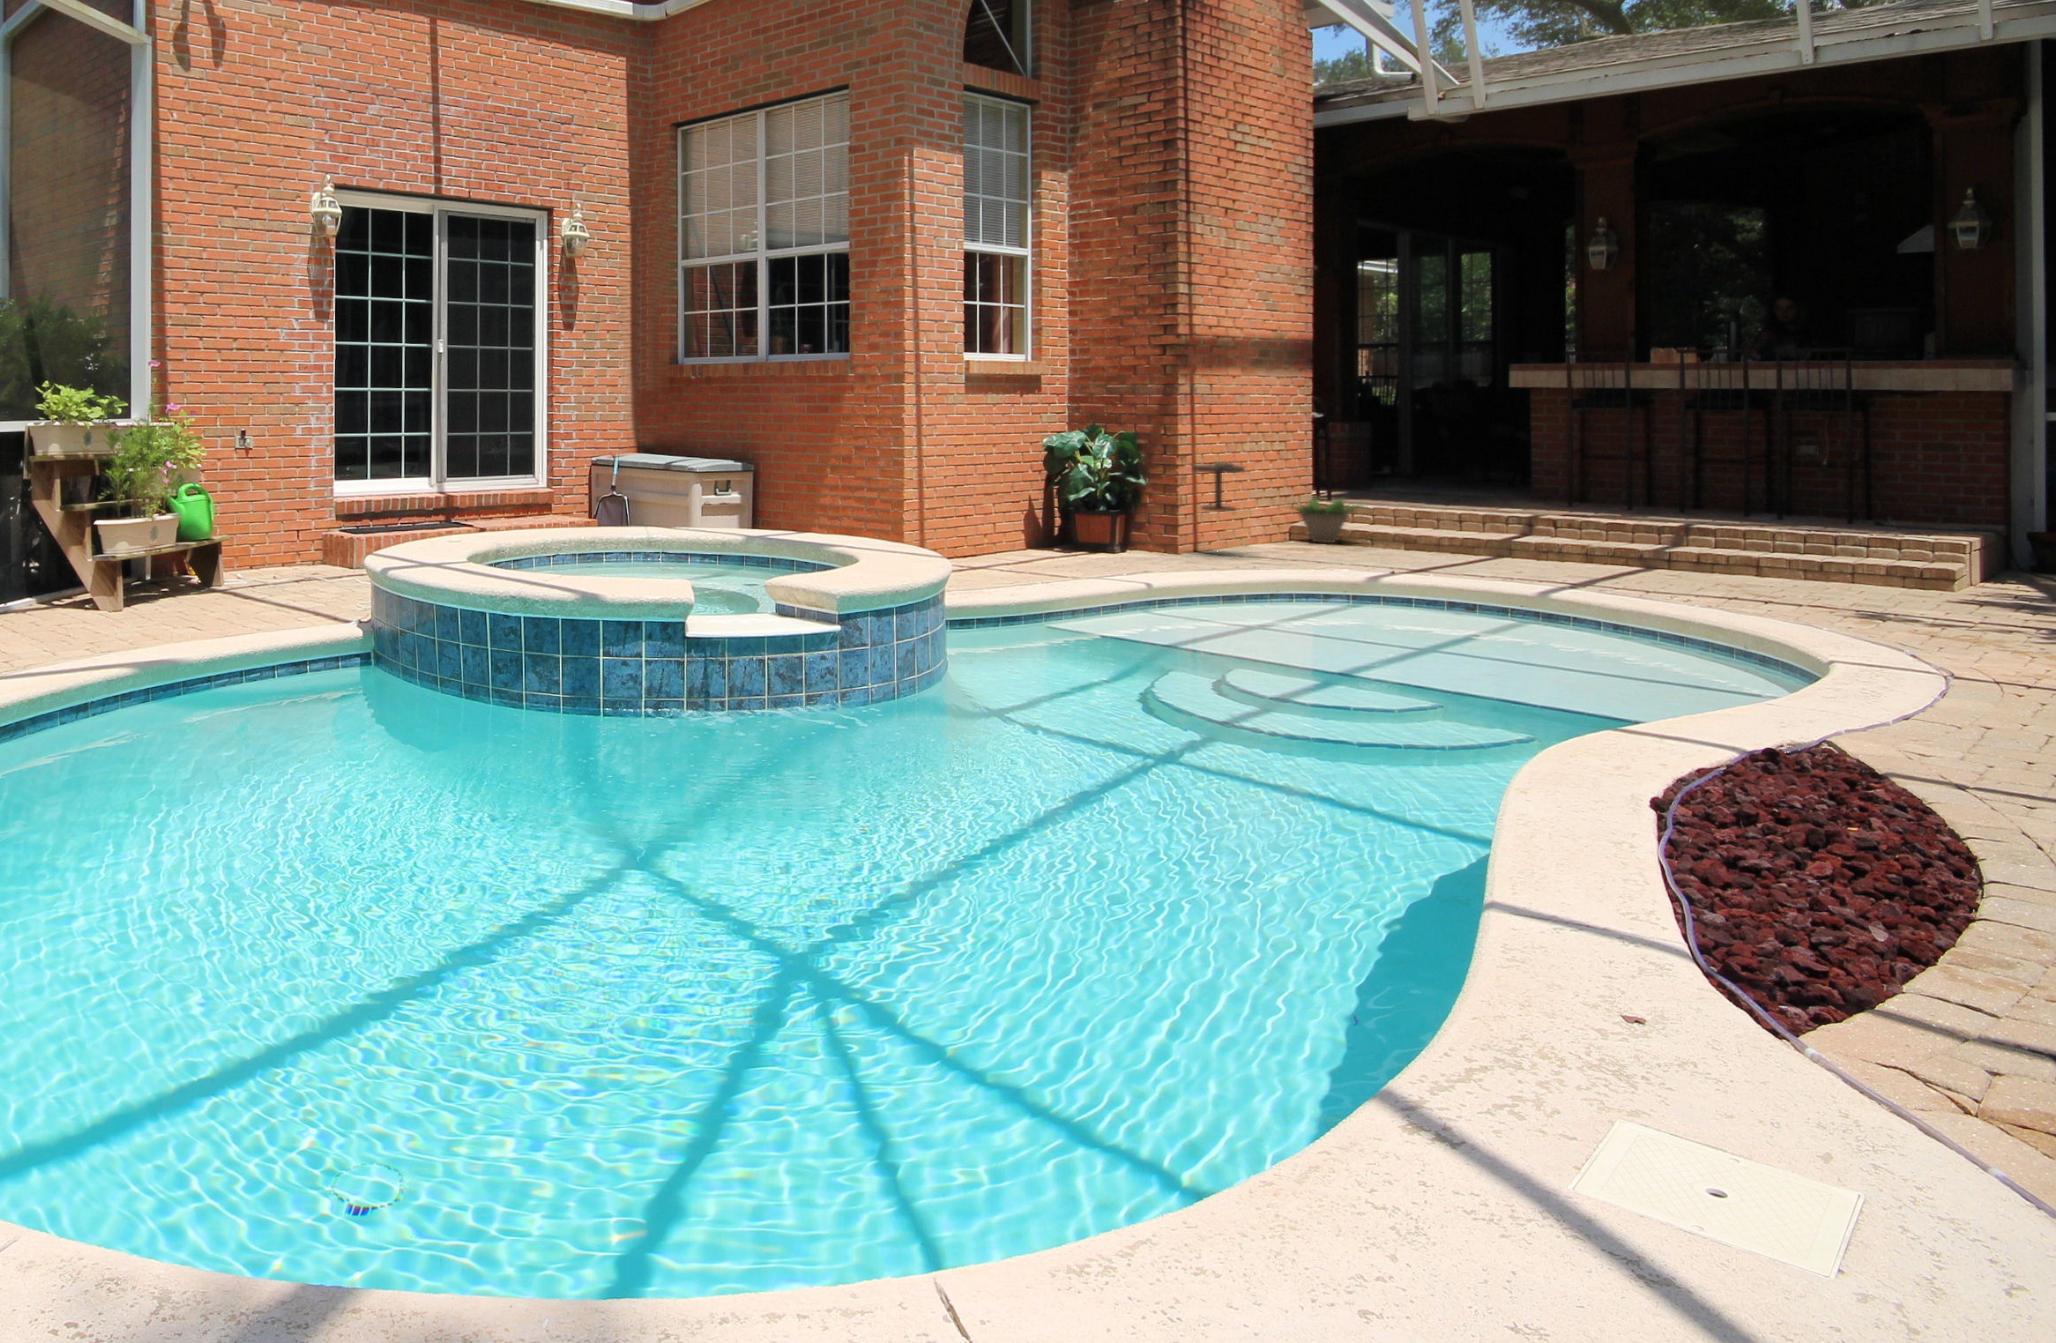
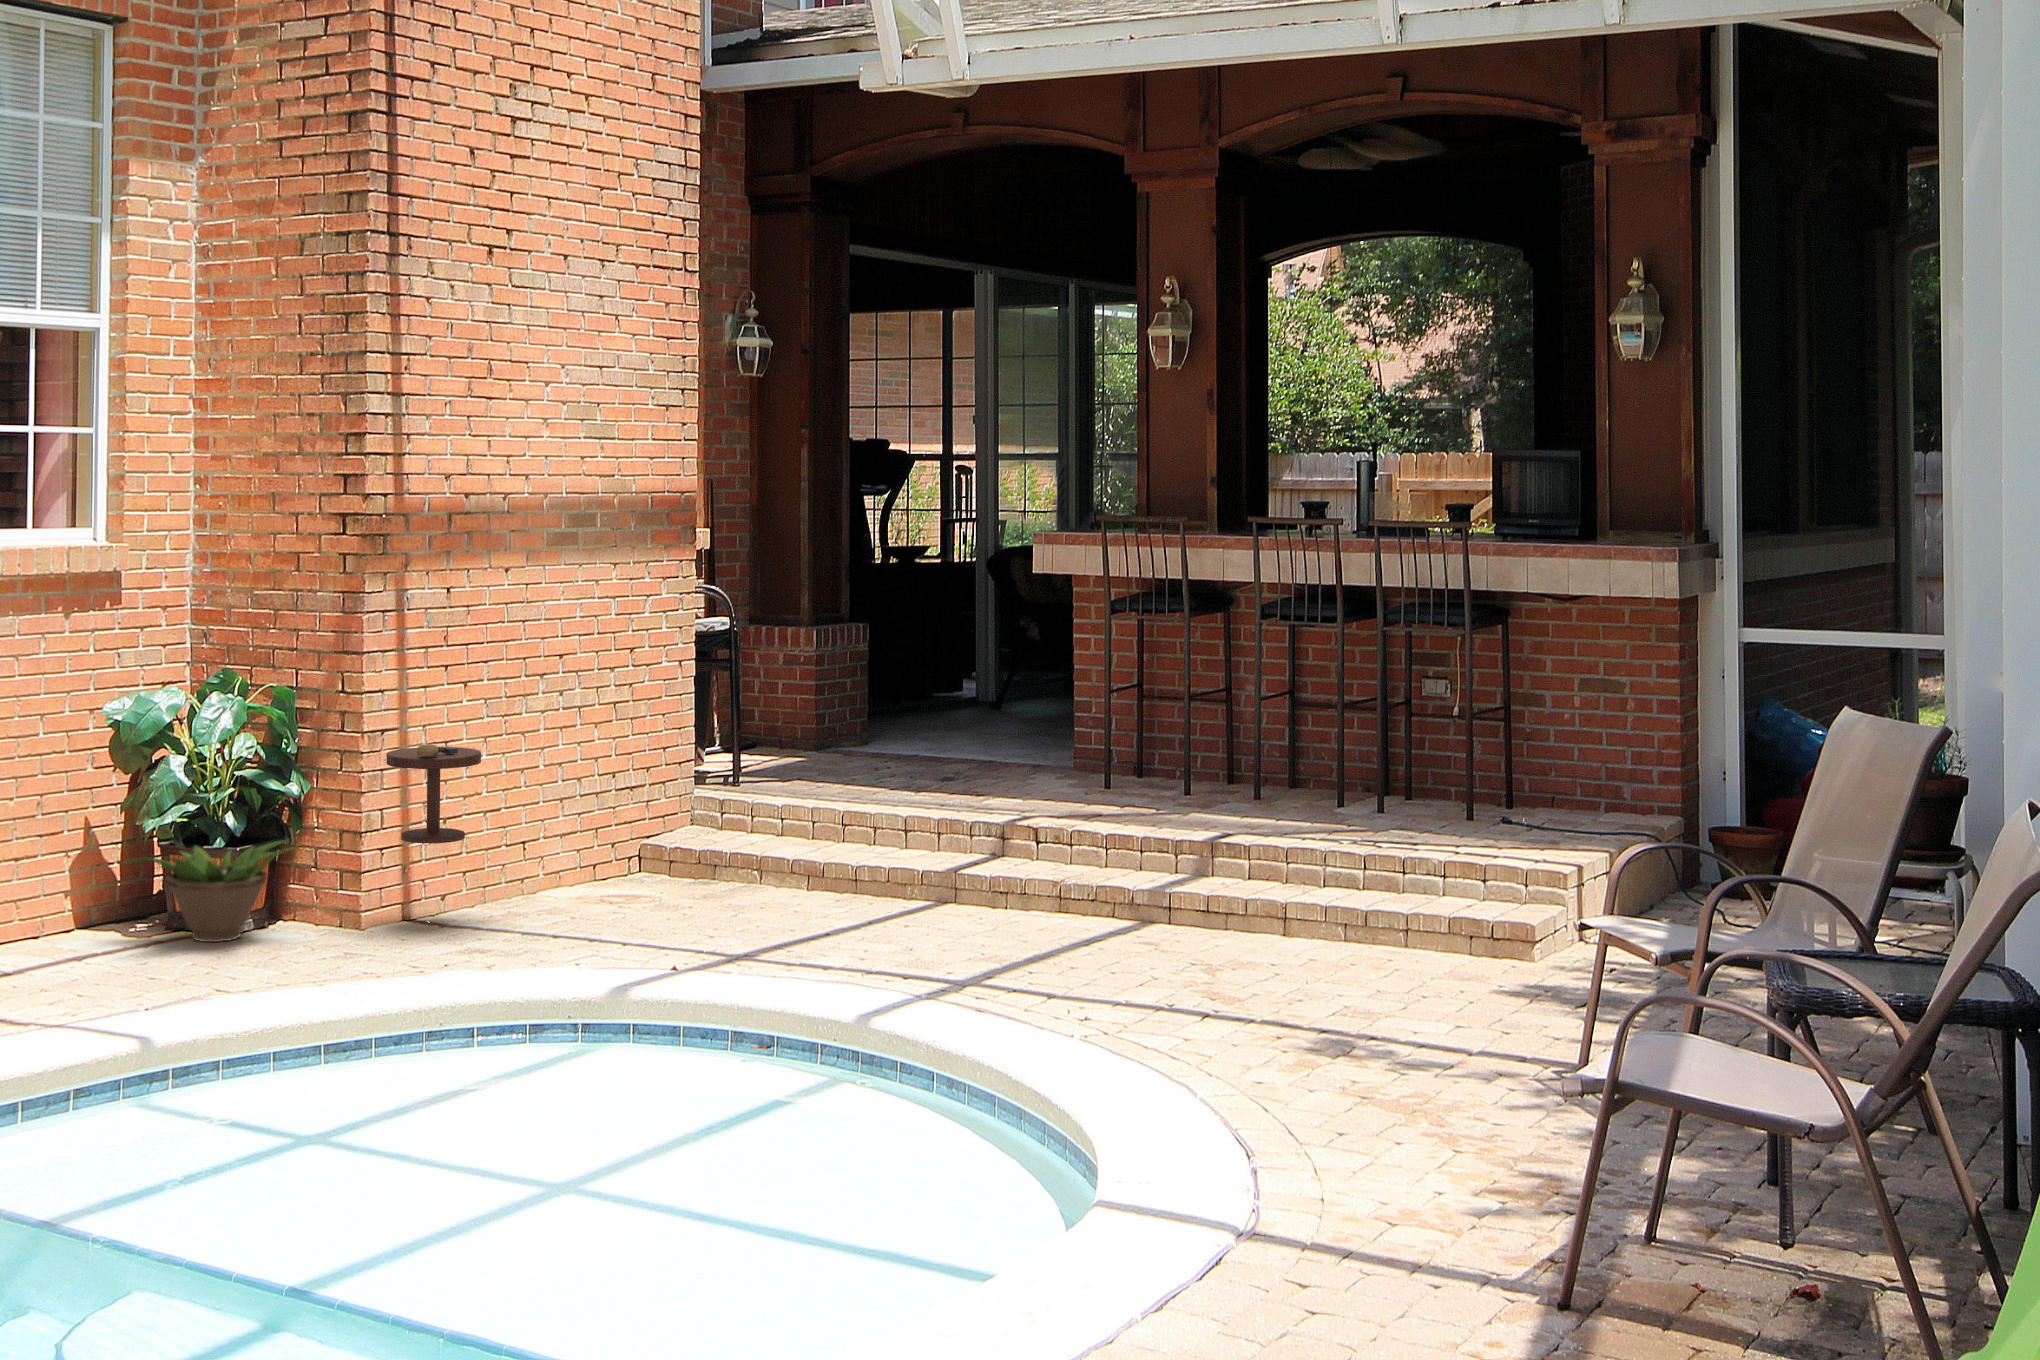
decorative plant: present [1294,498,1361,543] -> present [130,839,299,942]

